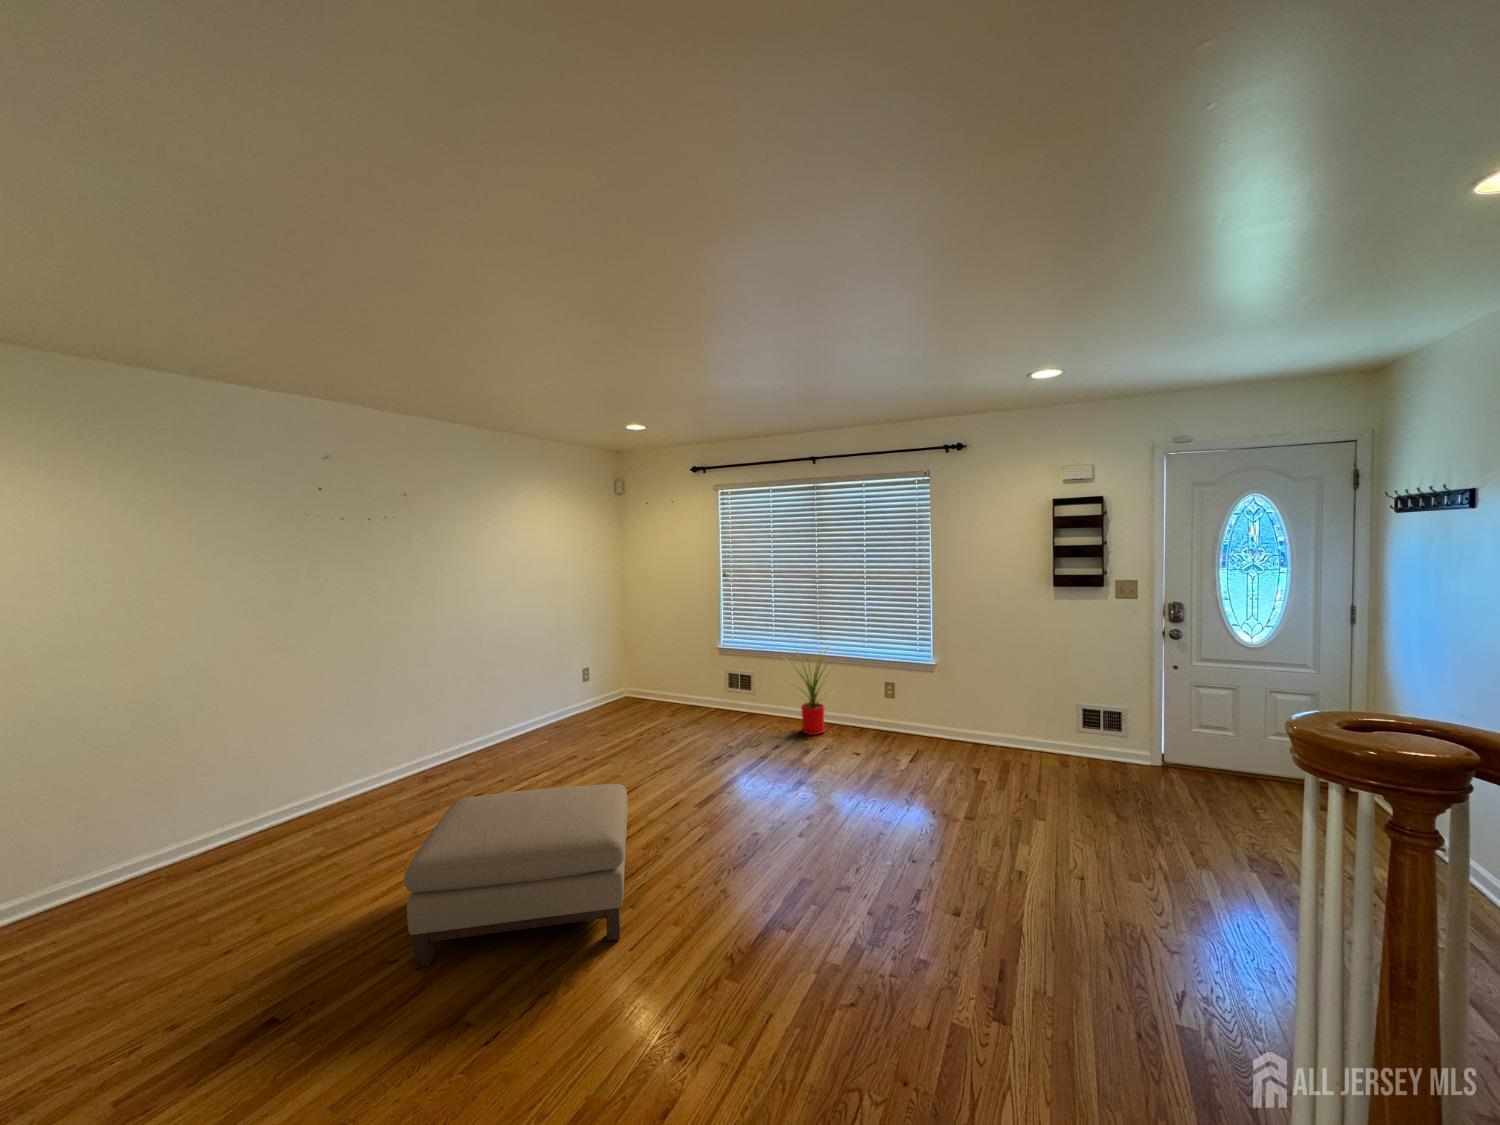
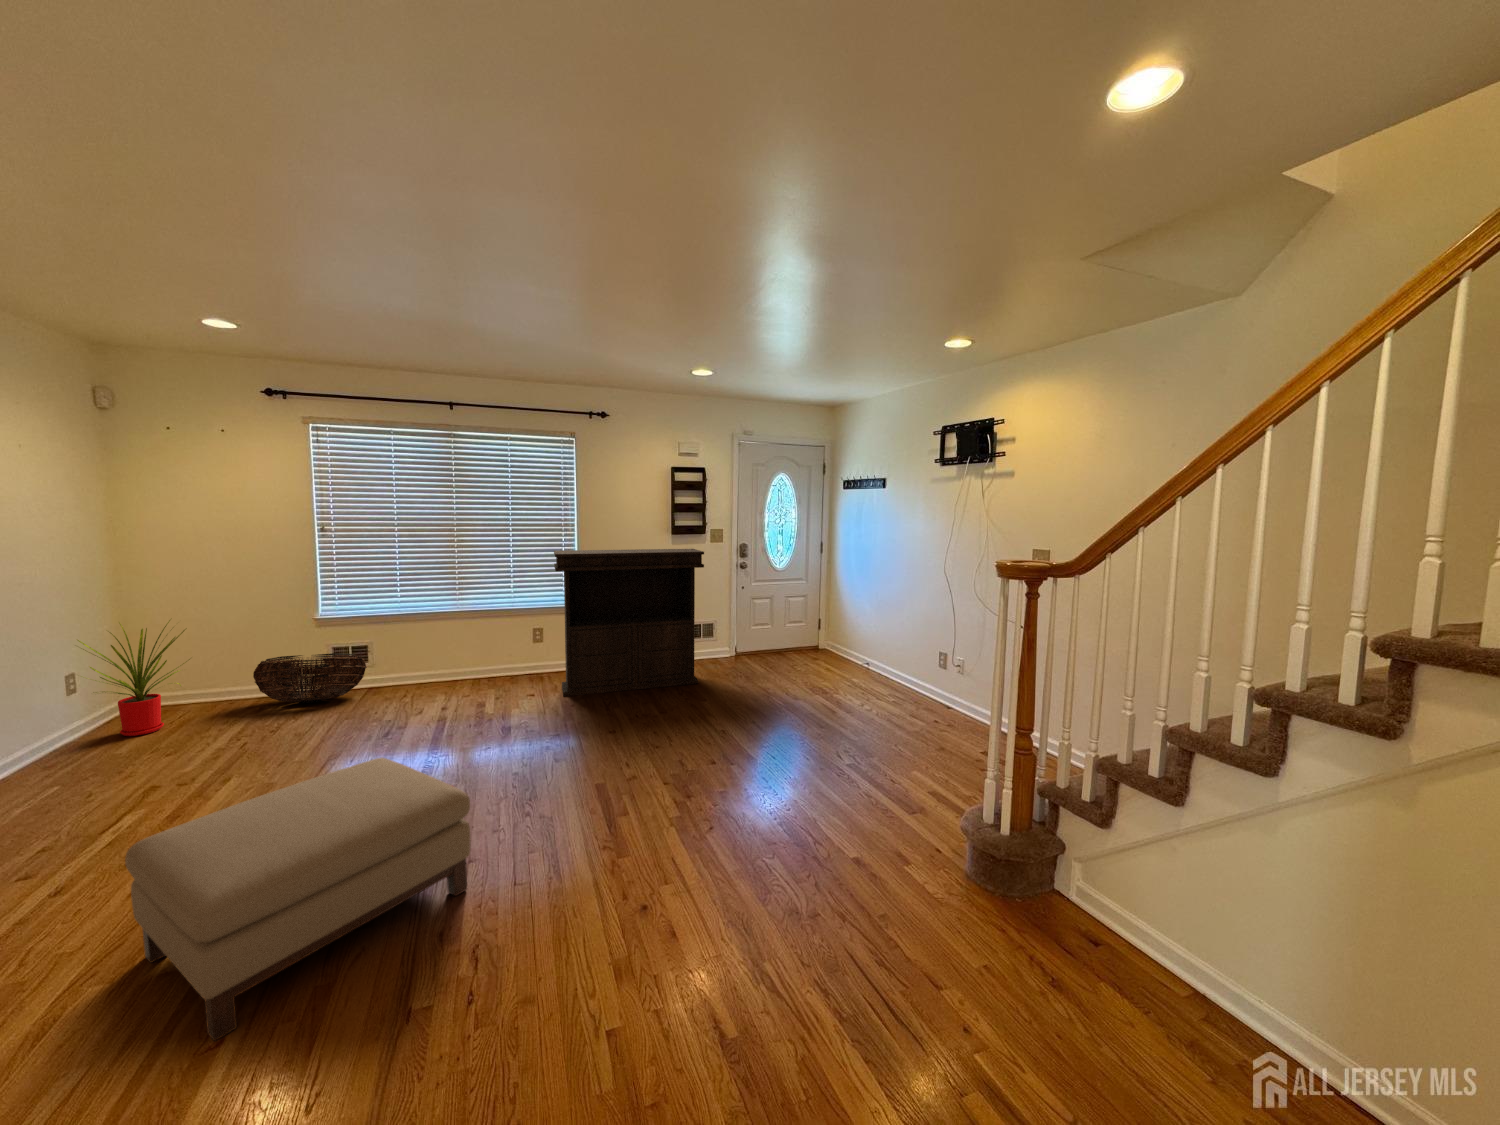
console table: none [878,601,1067,793] -> present [554,549,704,696]
house plant: present [794,654,828,735] -> present [78,620,190,736]
basket: none [676,675,744,716] -> present [253,653,367,703]

